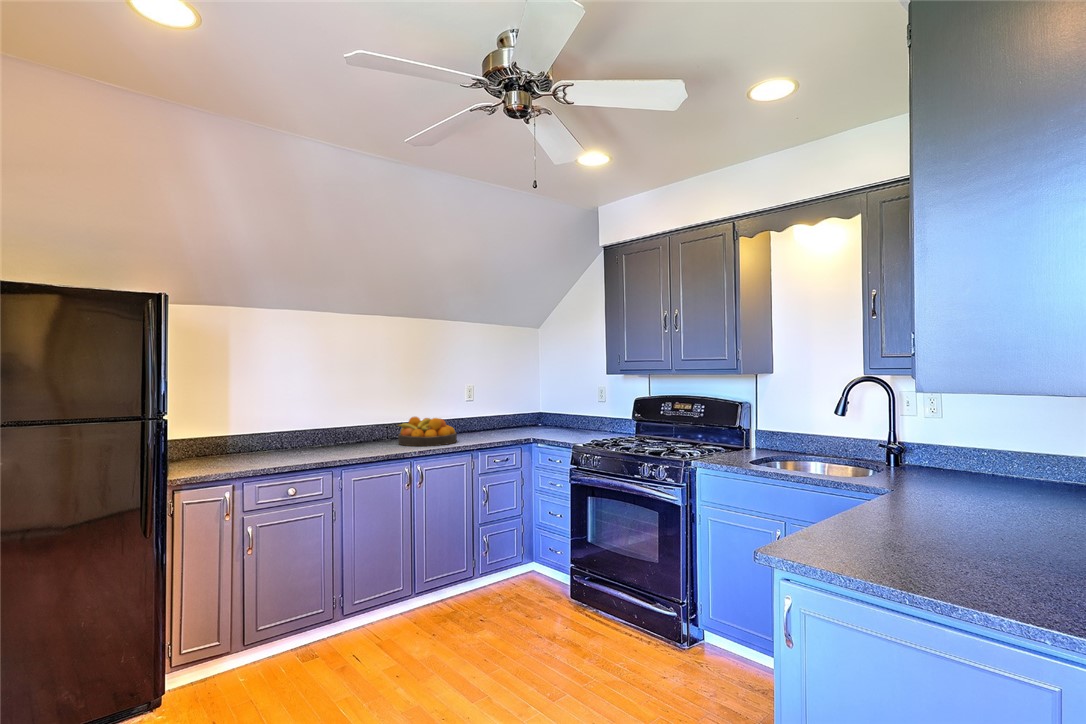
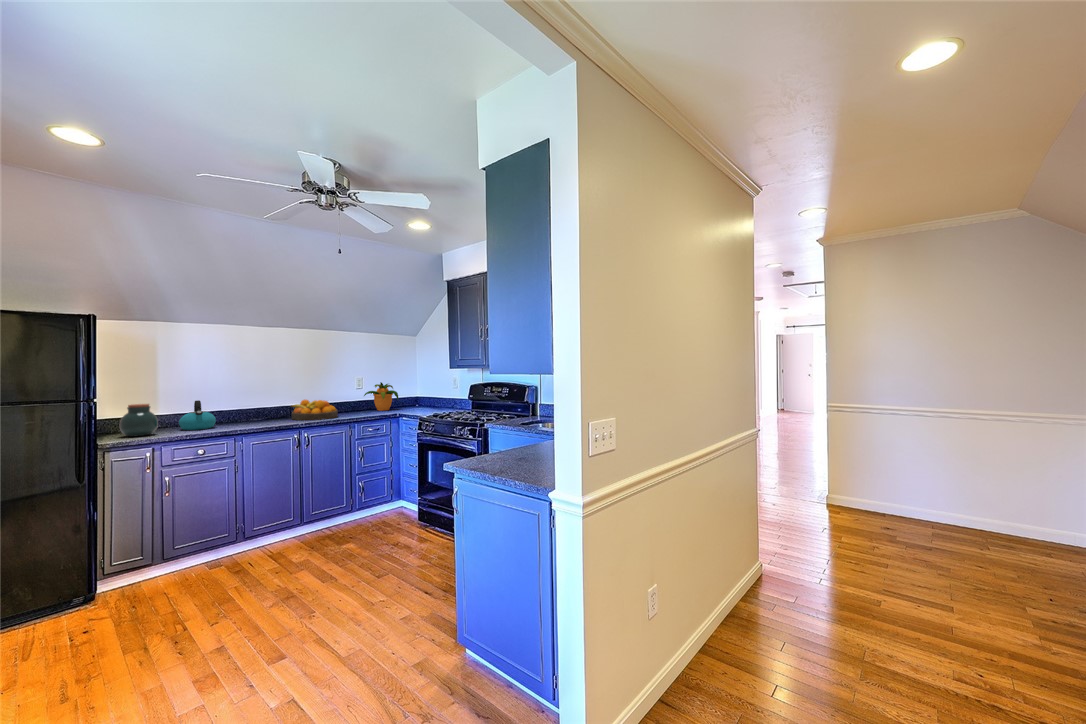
potted plant: none [484,393,530,432] -> present [364,382,398,411]
kettle: none [263,417,307,459] -> present [179,400,216,430]
jar: none [192,422,238,467] -> present [120,404,158,436]

